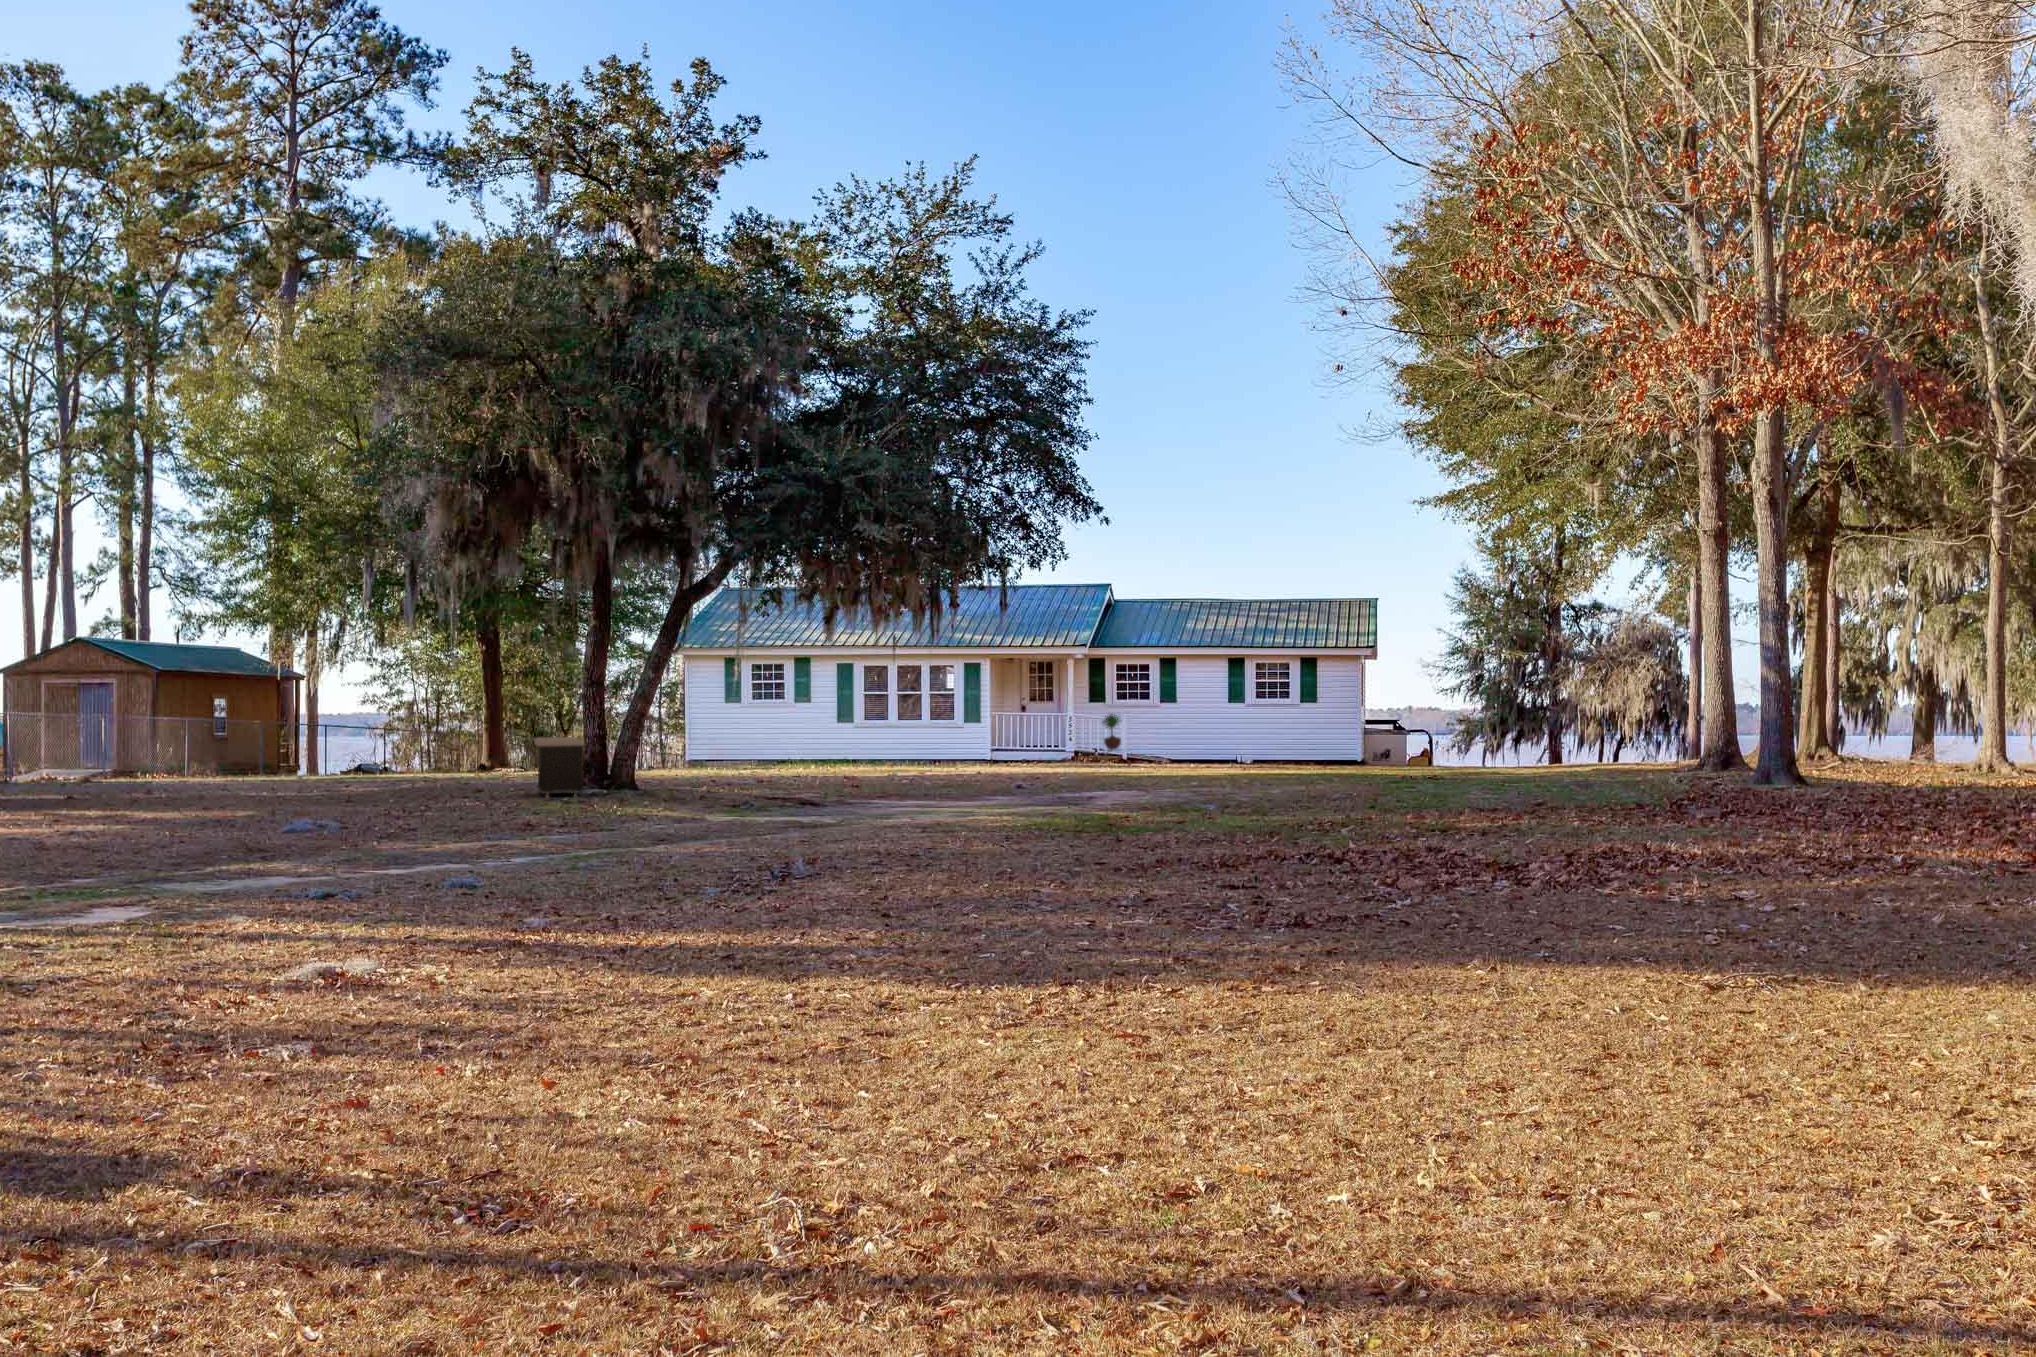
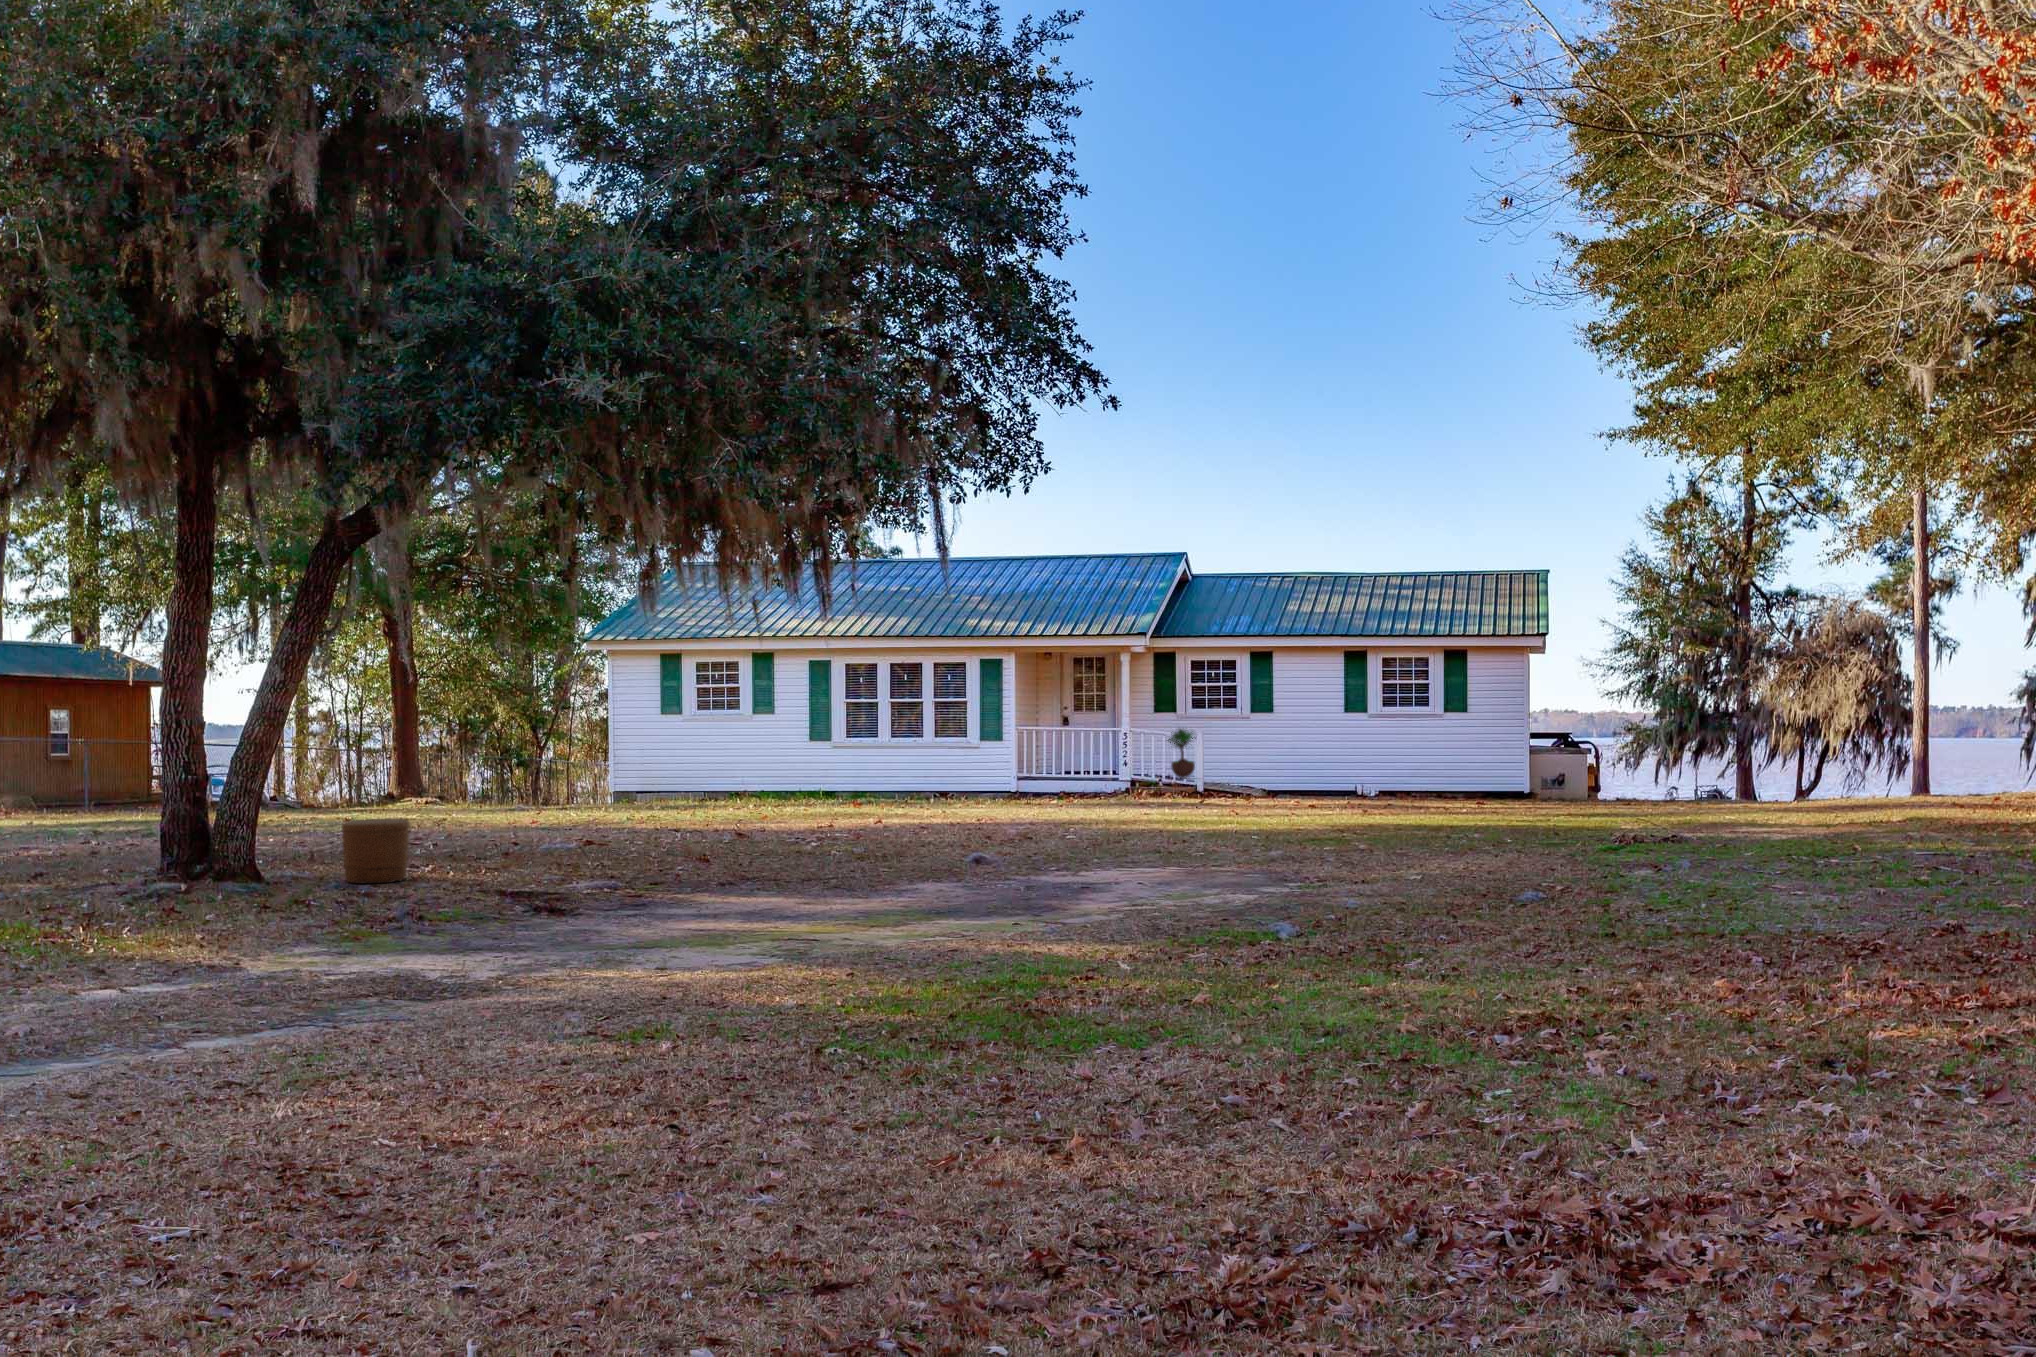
storage bench: present [534,737,584,797] -> none [151,784,262,895]
woven basket: none [633,757,670,793] -> present [342,819,410,884]

